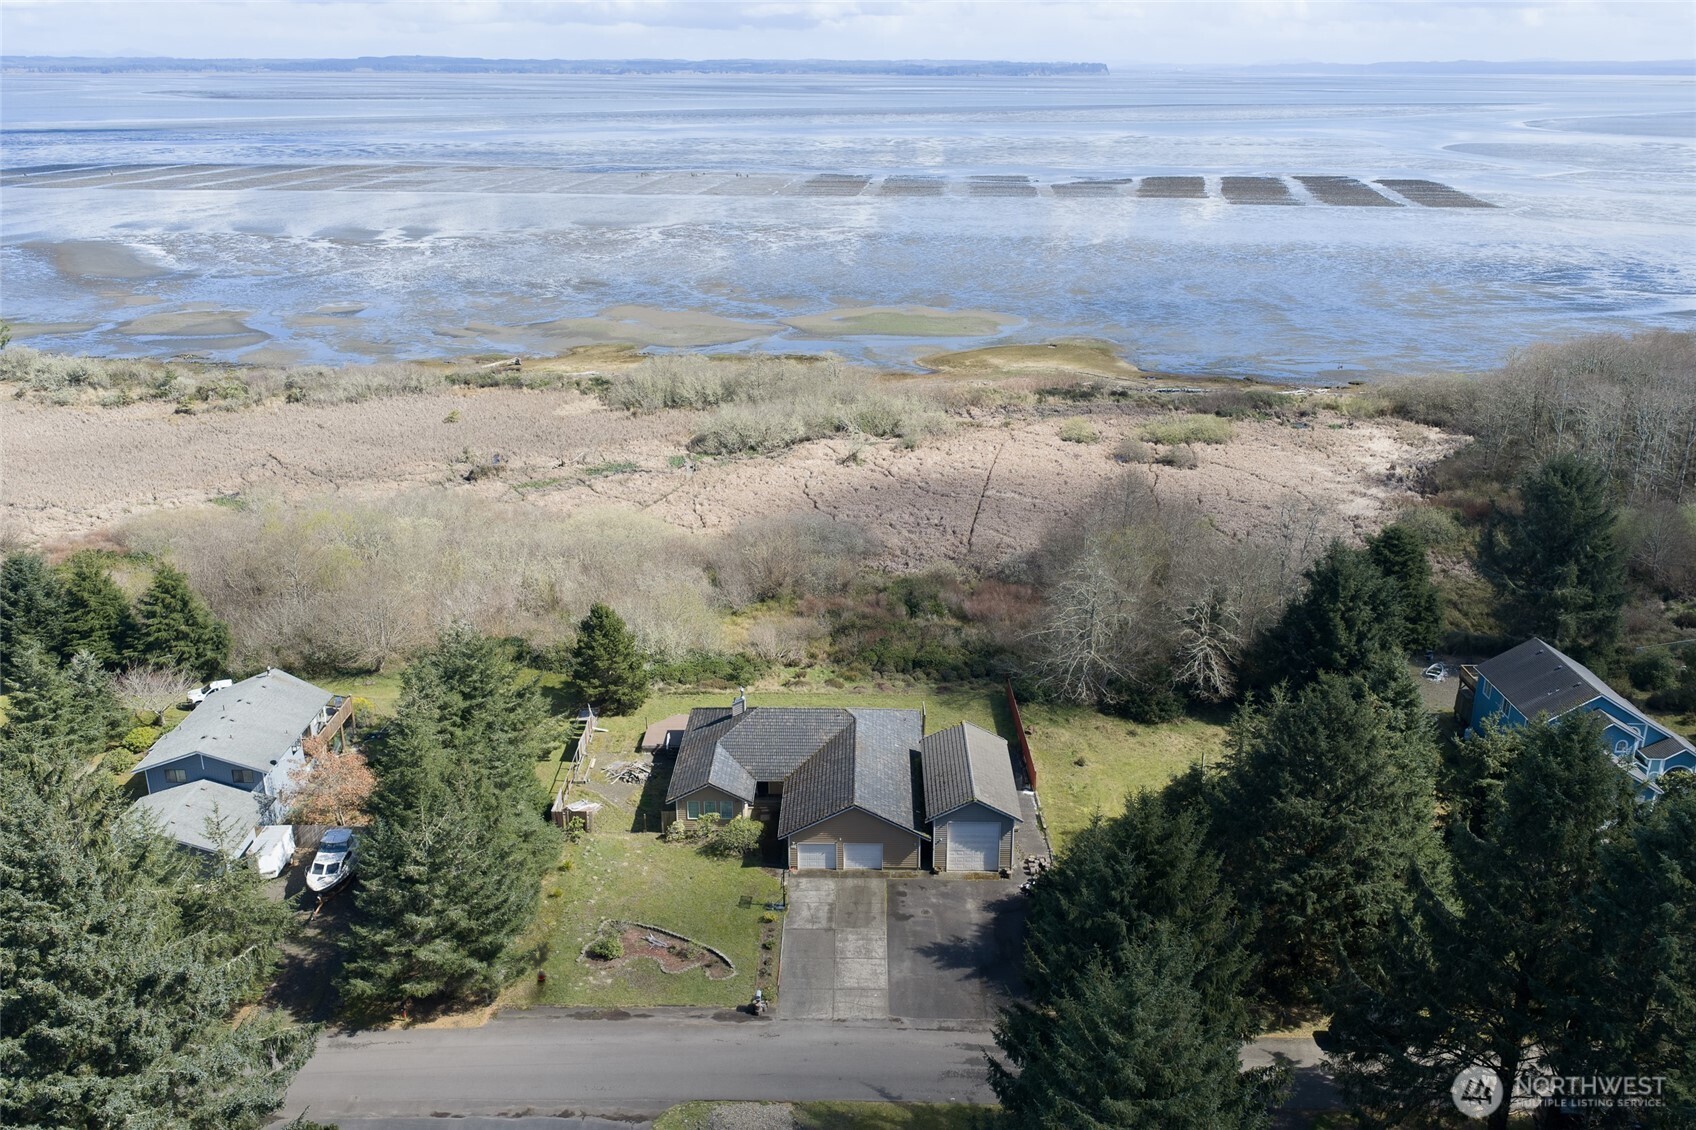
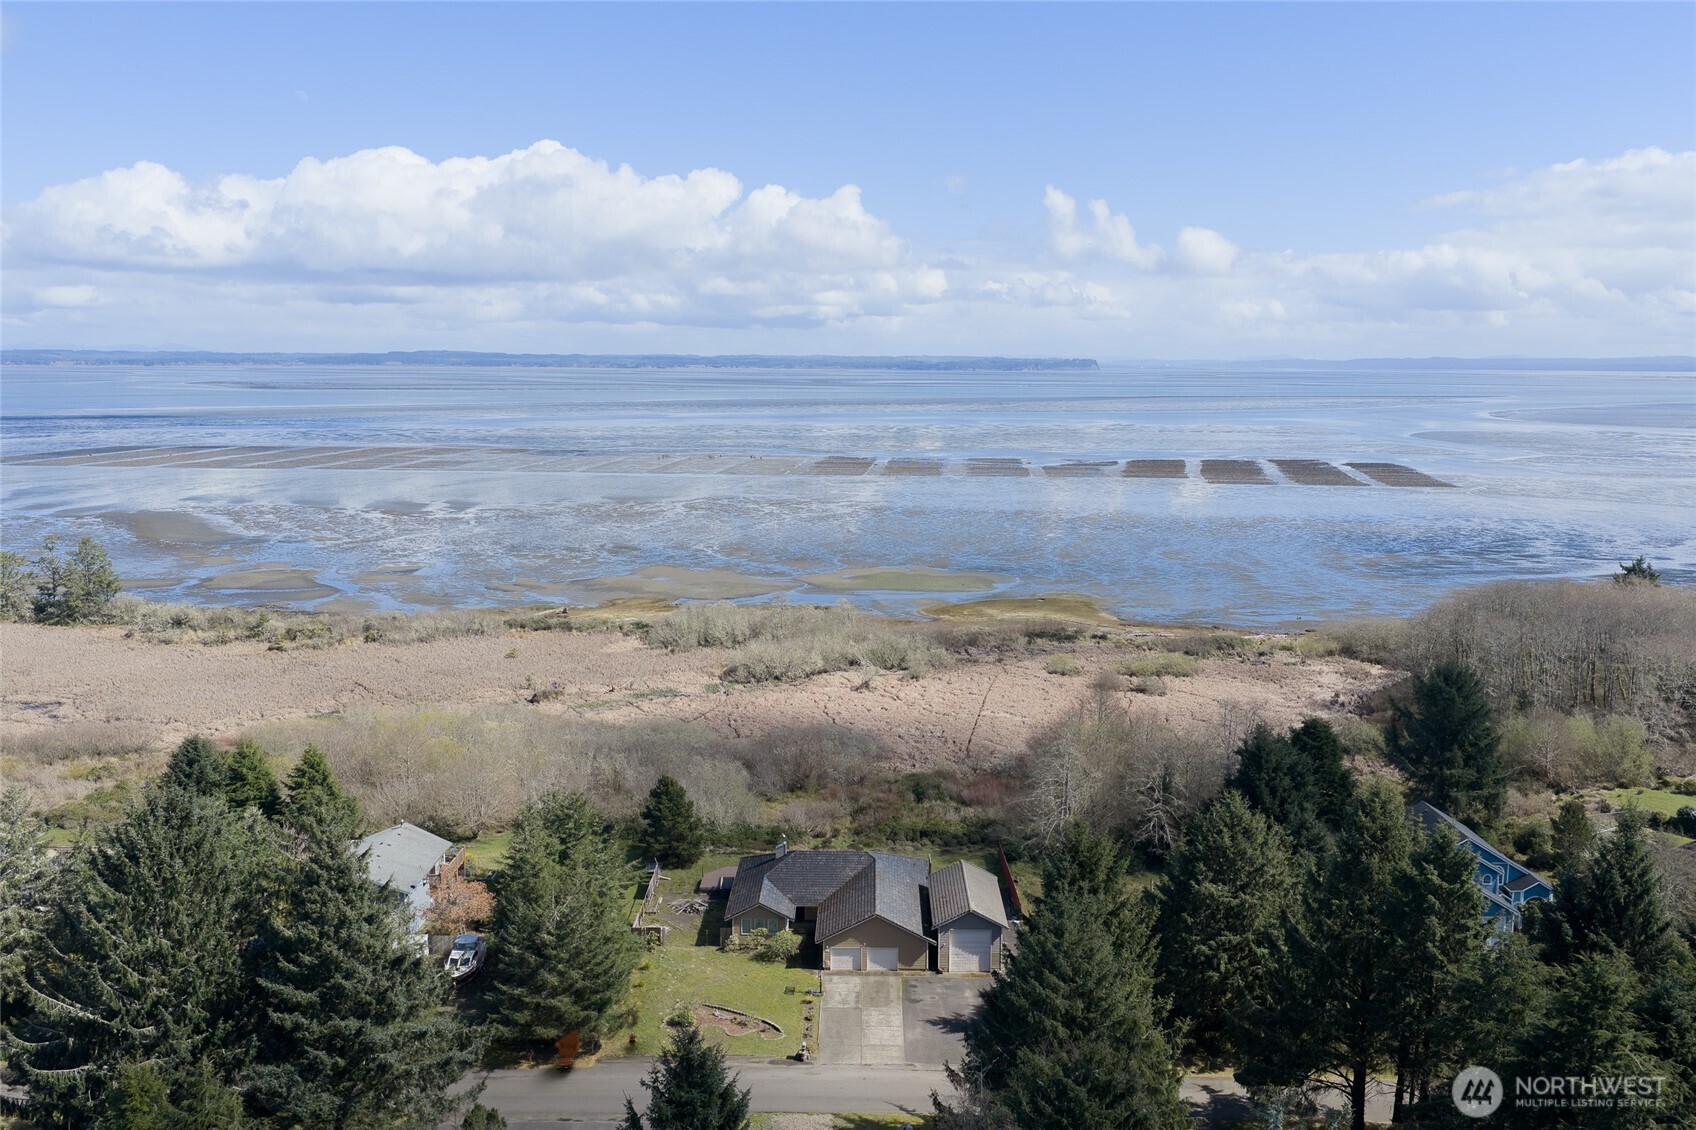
lounge chair: none [438,976,473,1036] -> present [556,1031,581,1070]

